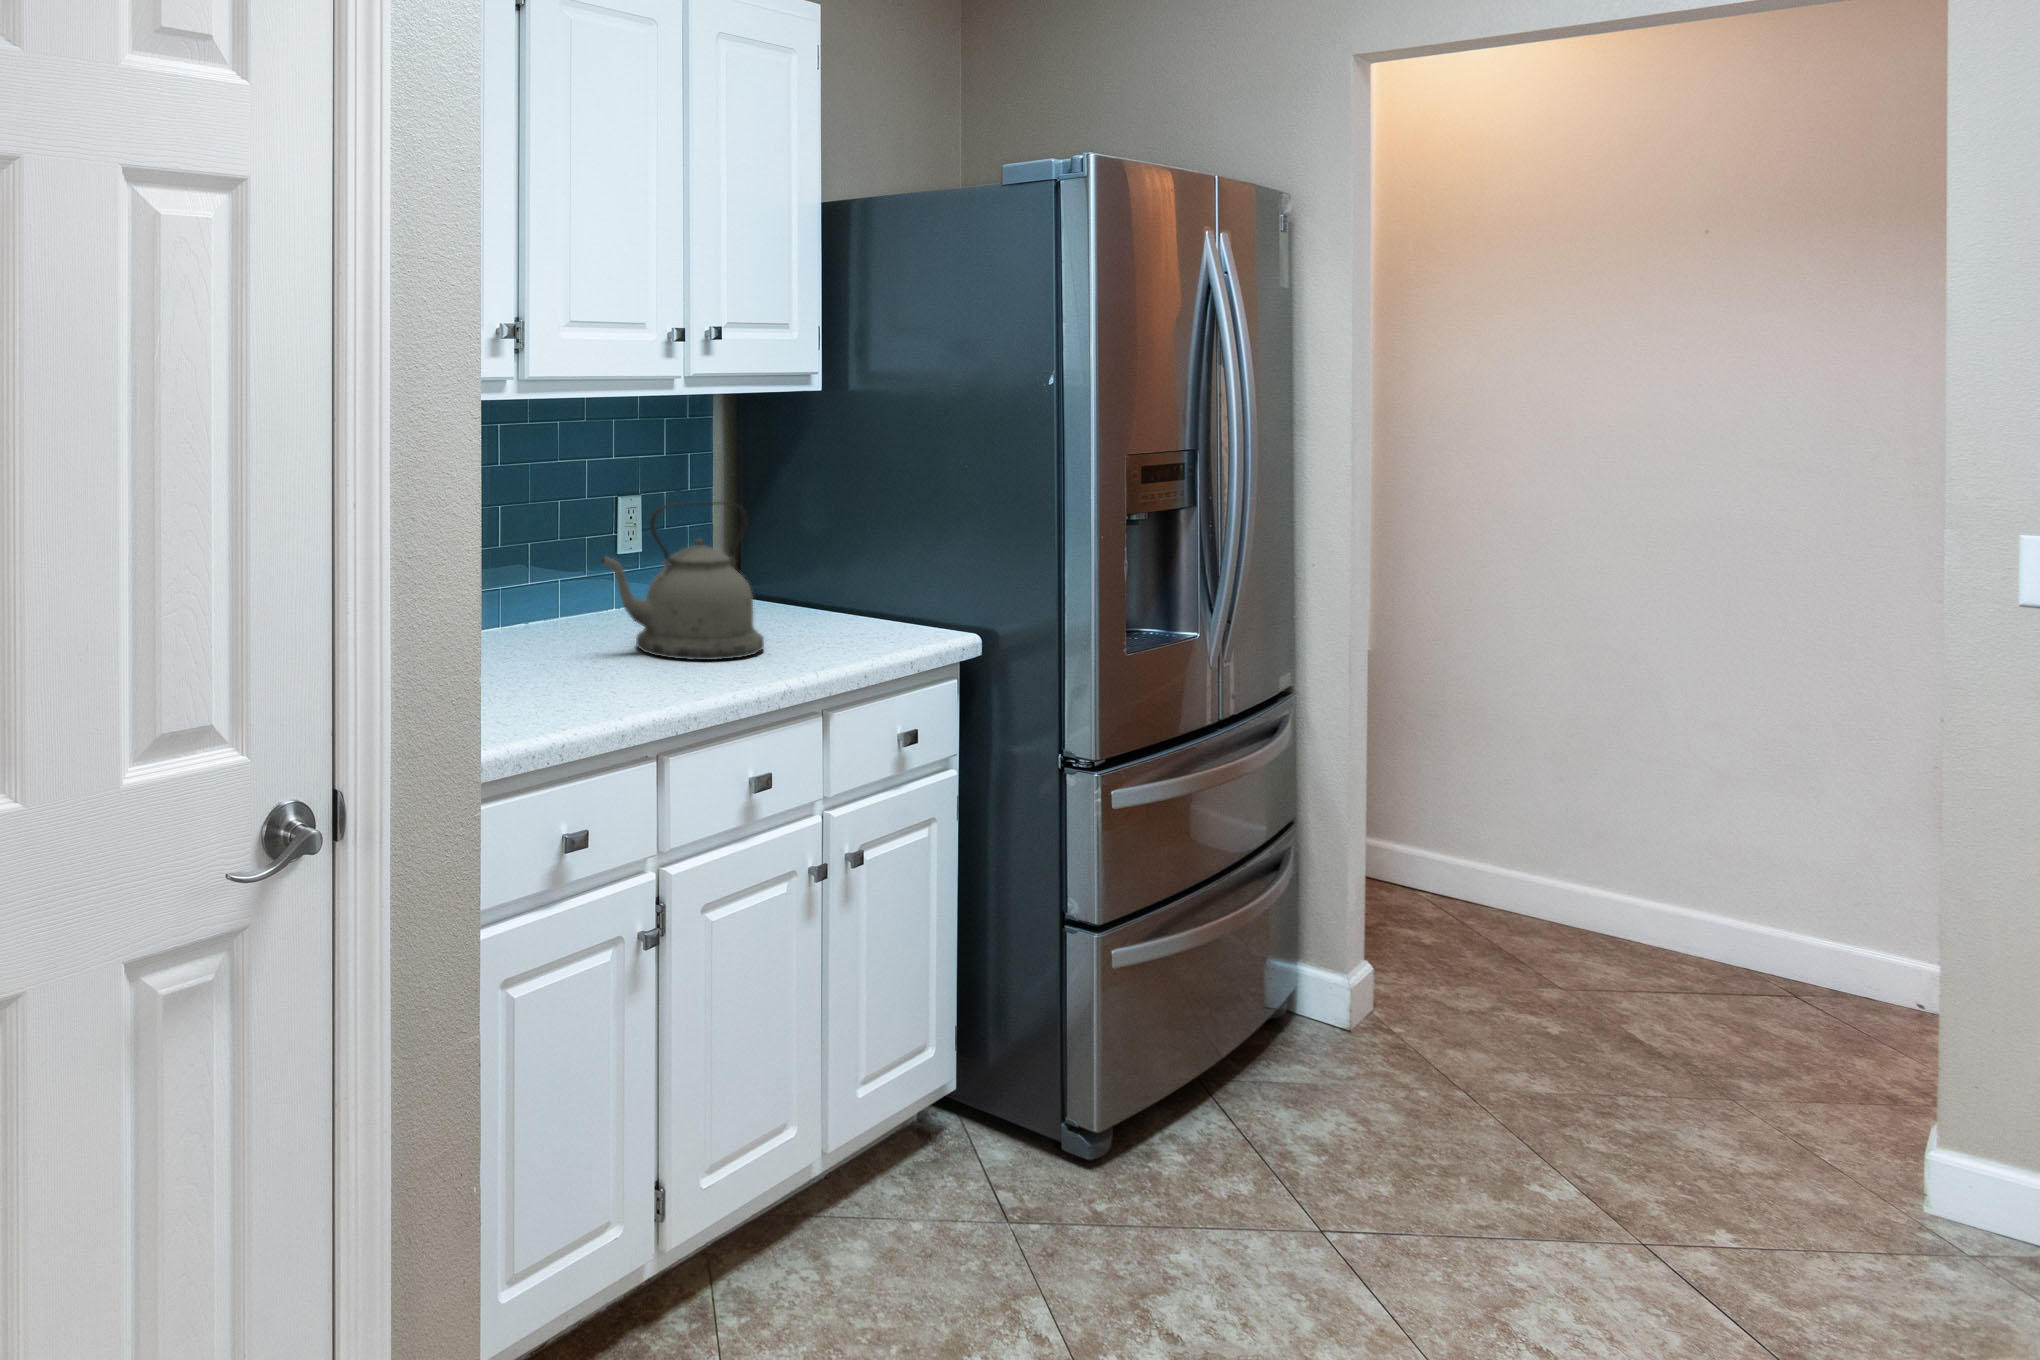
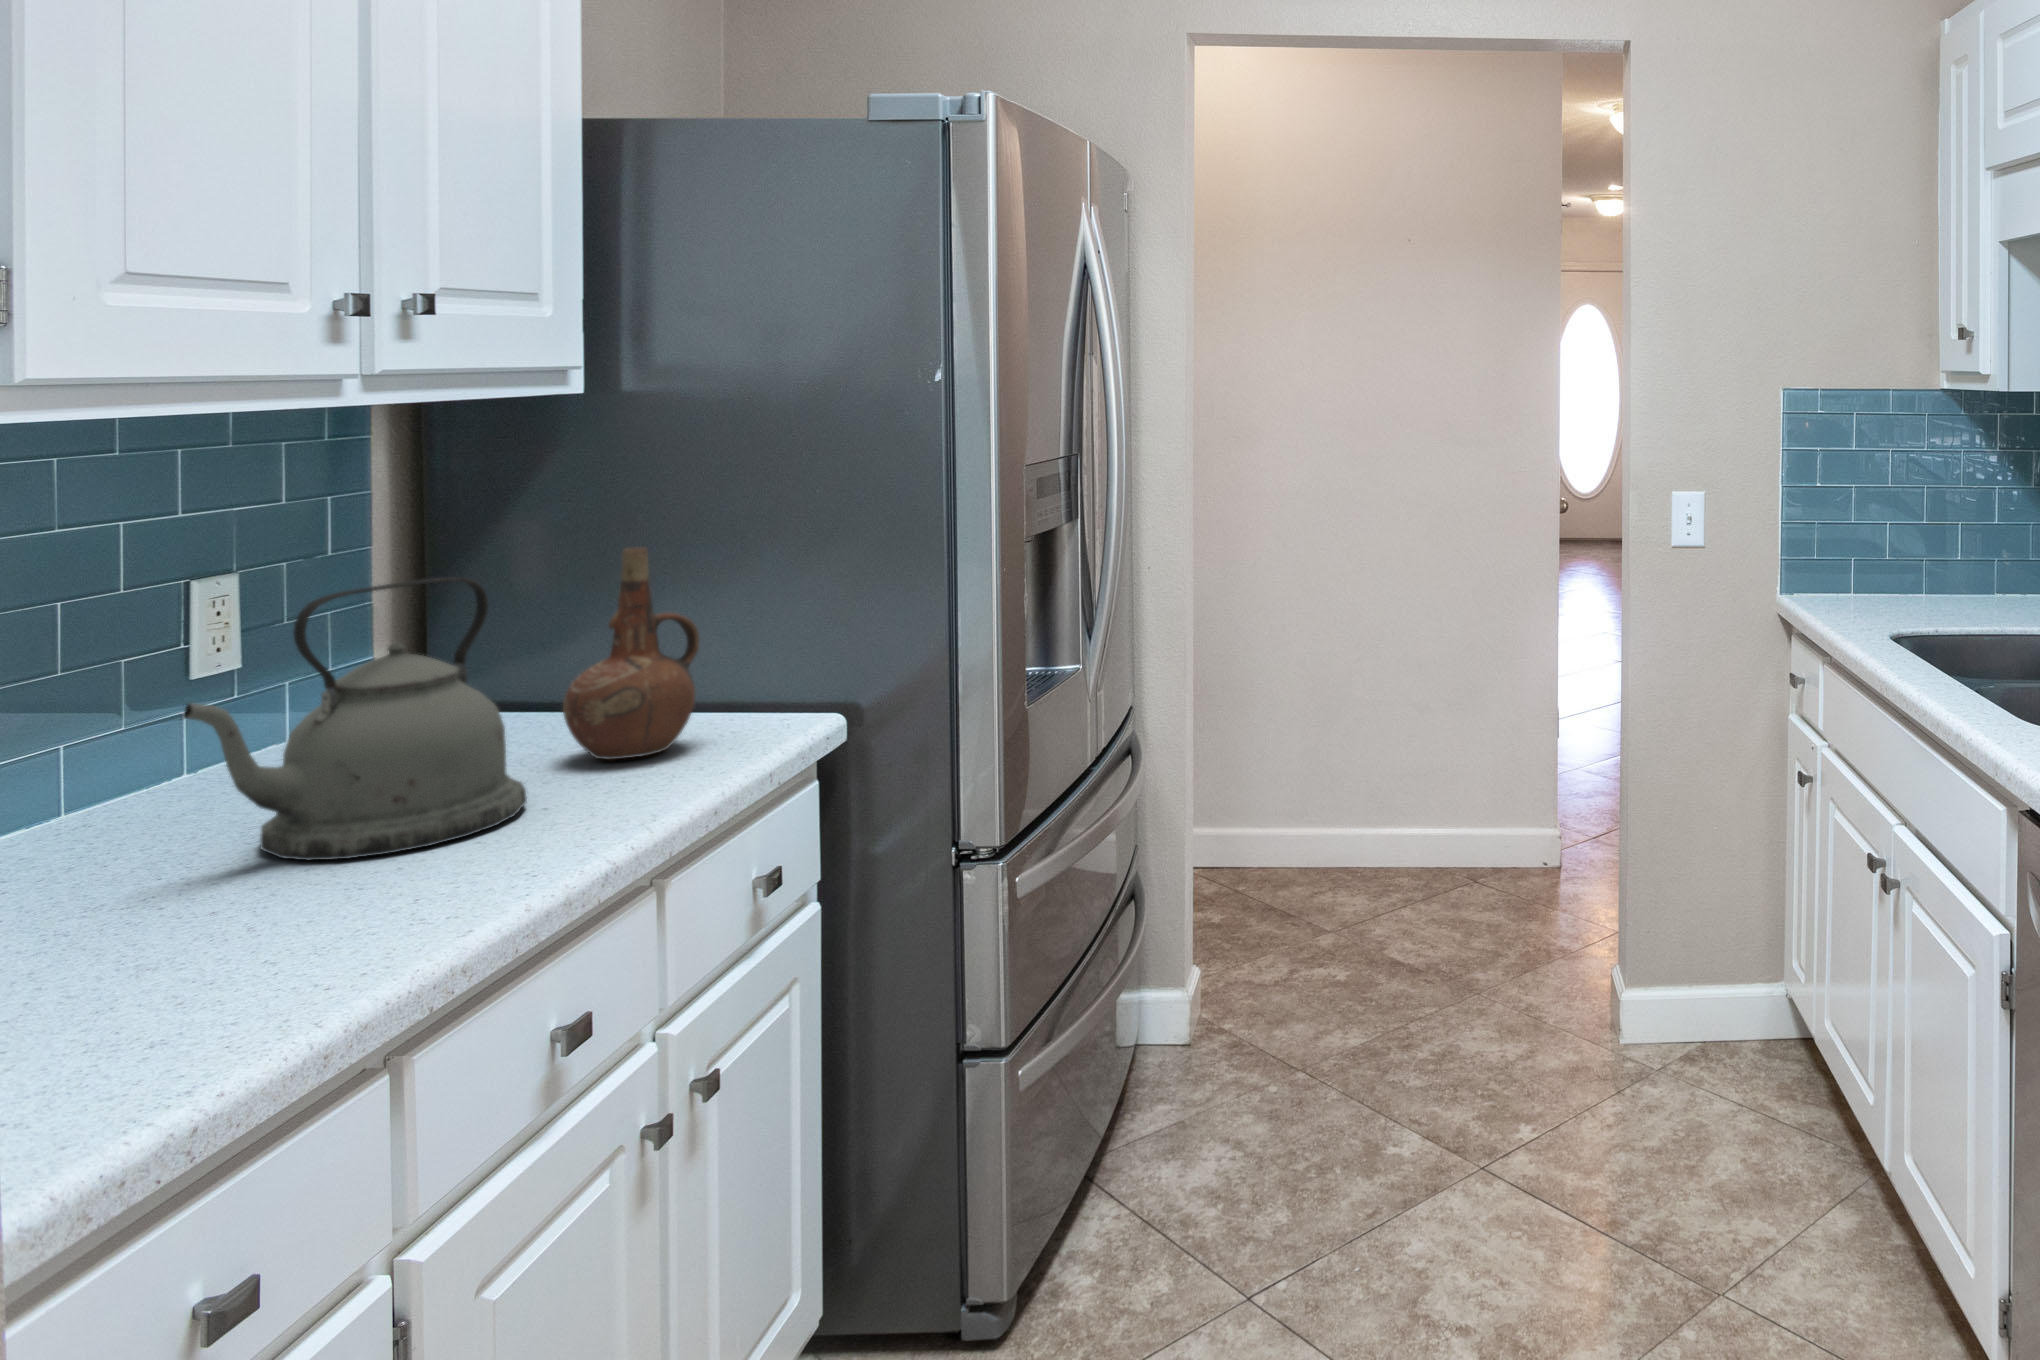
ceramic pitcher: none [796,496,878,637] -> present [563,548,700,760]

